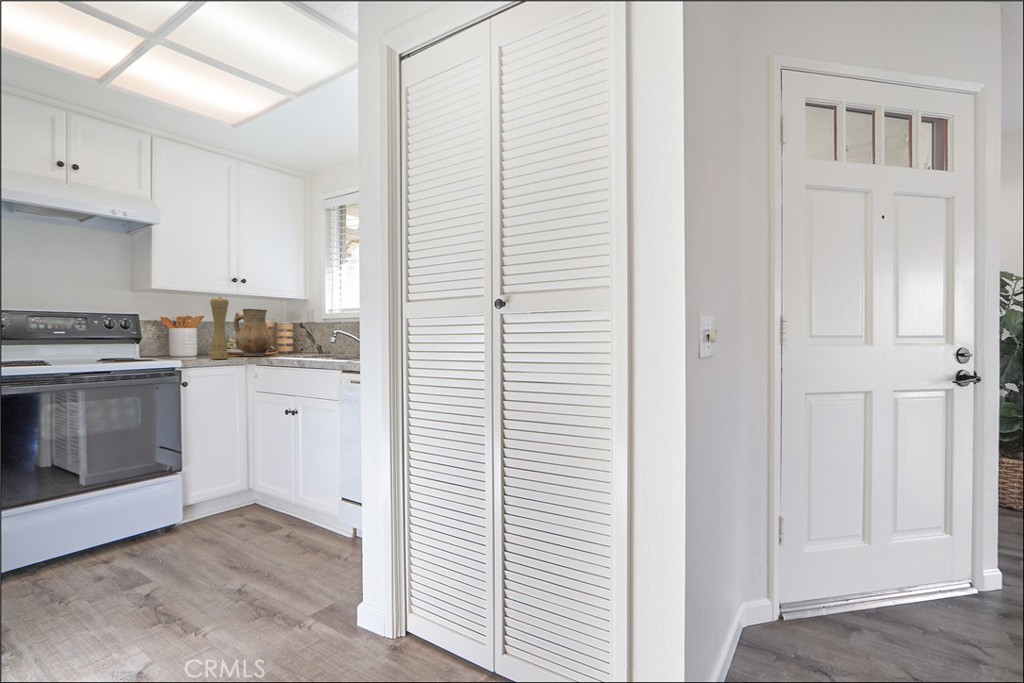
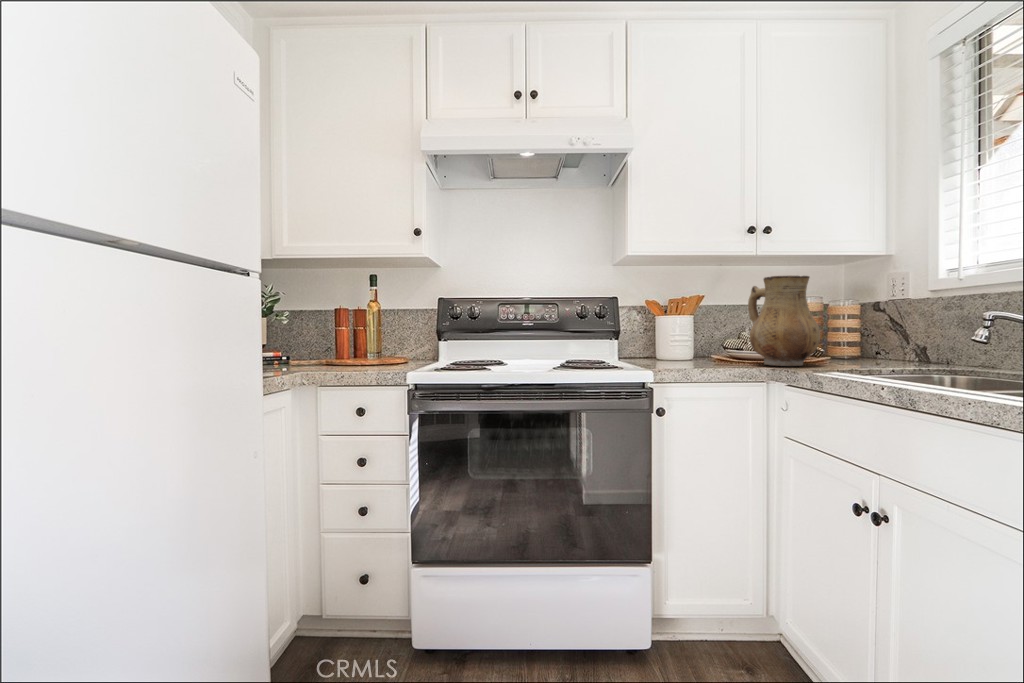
pepper mill: present [210,297,229,359] -> none [705,256,736,371]

